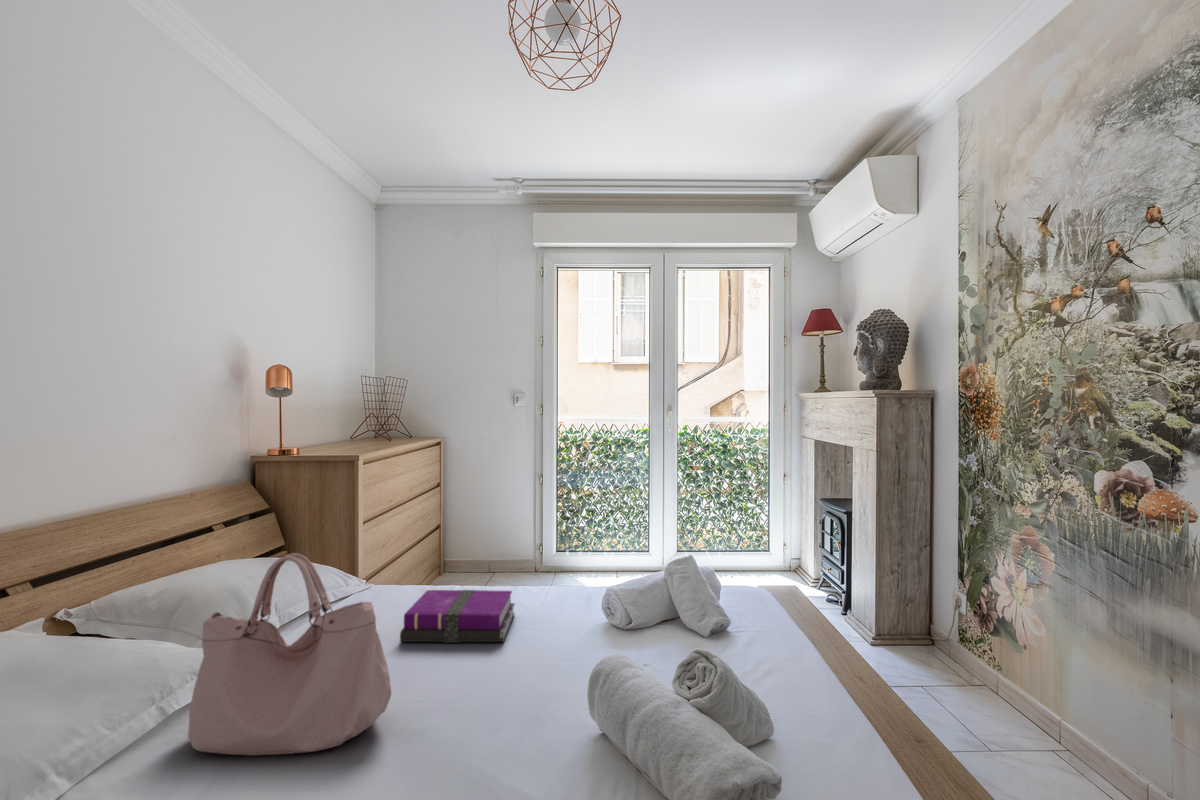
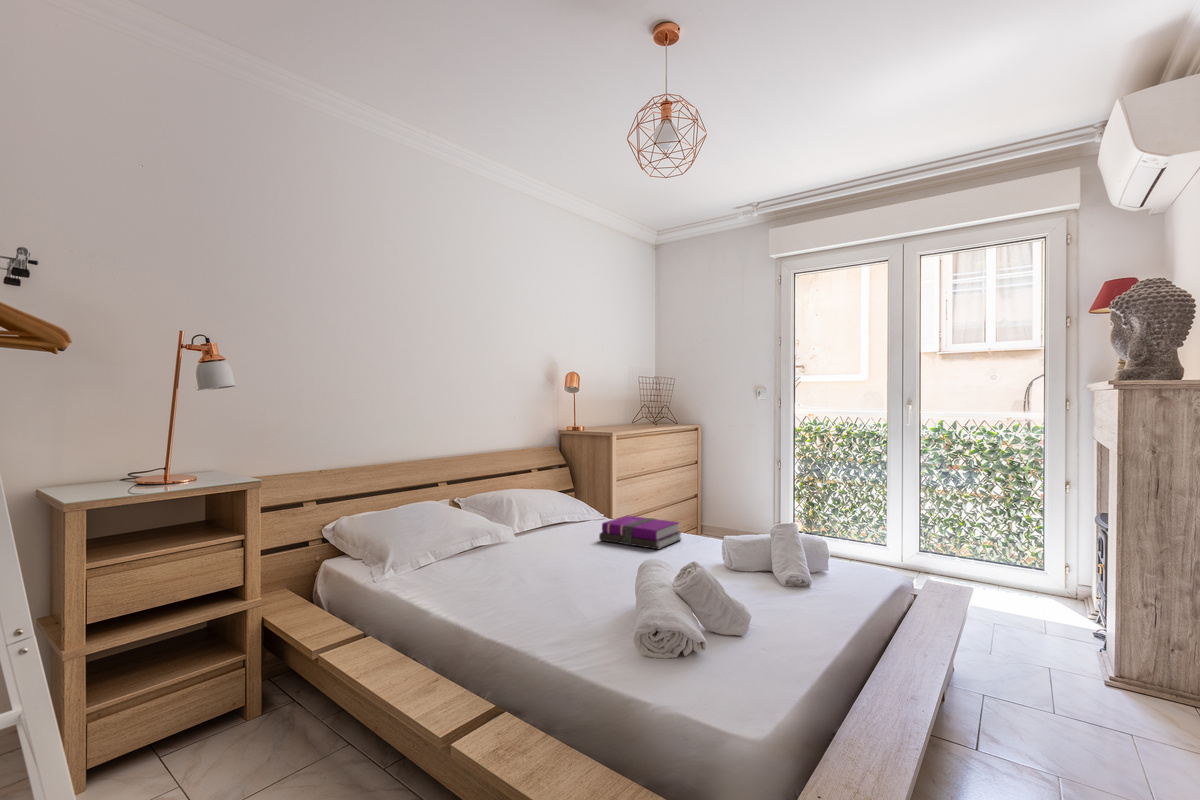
handbag: present [188,553,391,755] -> none [475,465,564,566]

